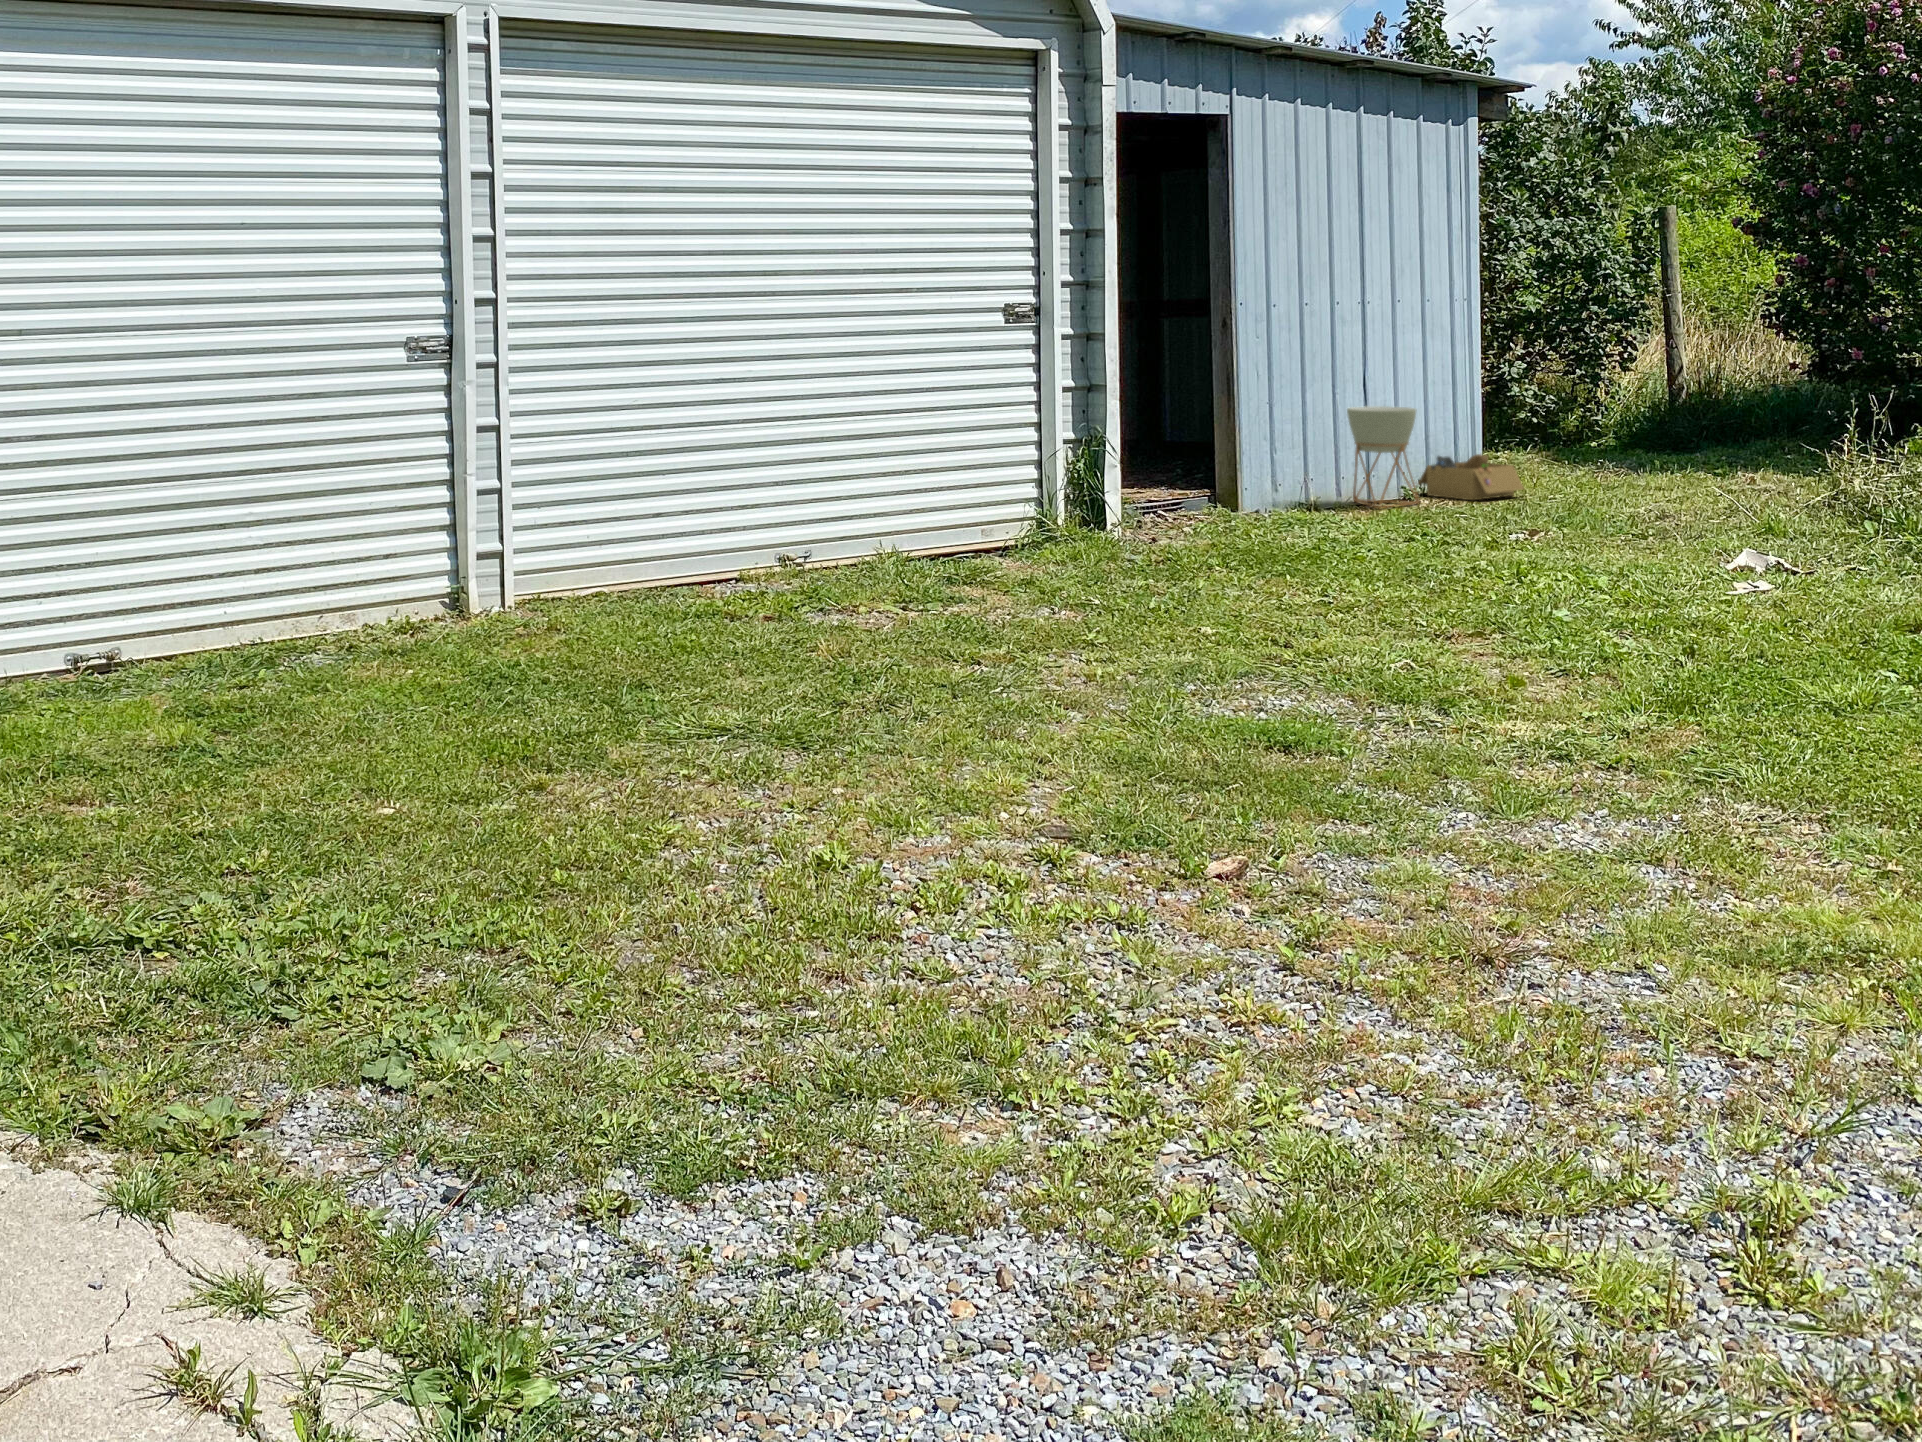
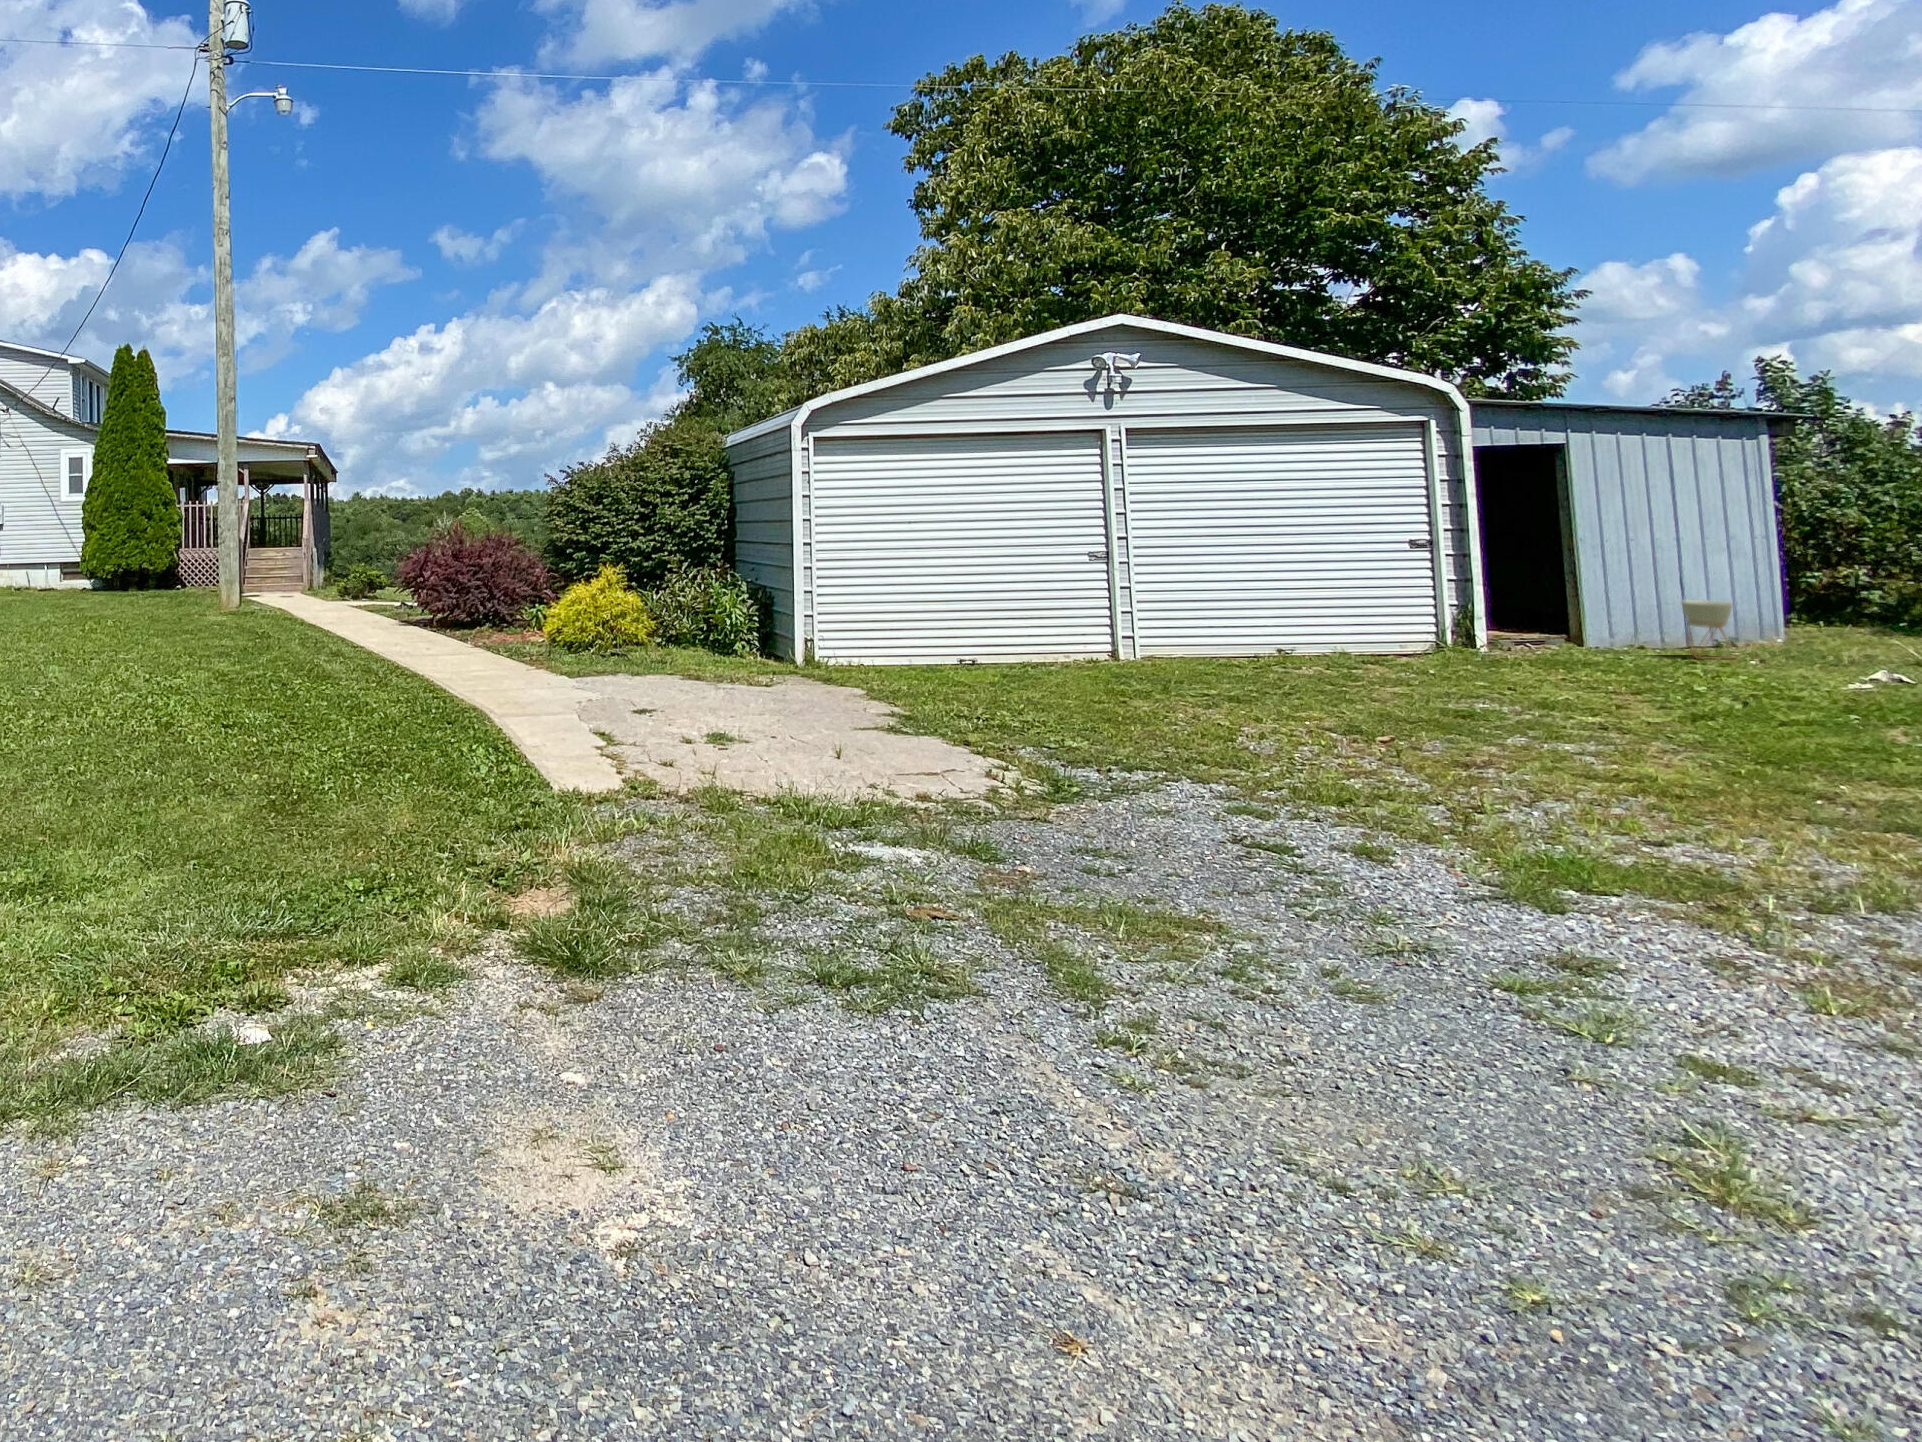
cardboard box: present [1418,454,1524,500] -> none [1754,632,1835,660]

